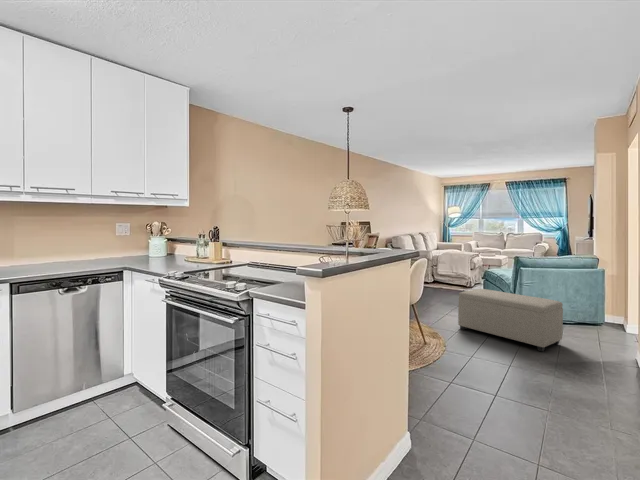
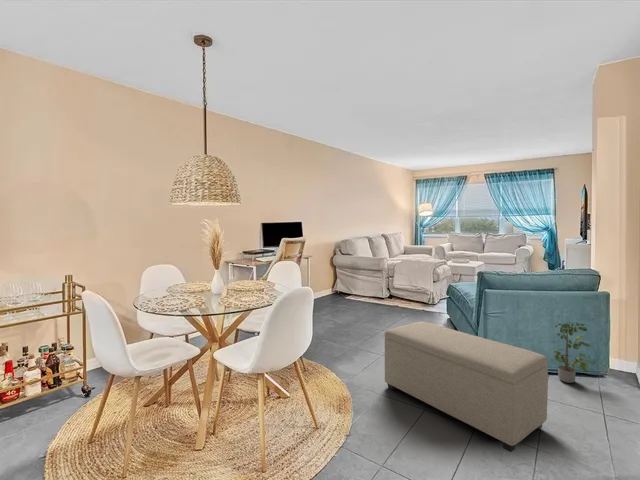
potted plant: none [564,288,593,328] -> present [552,323,593,383]

